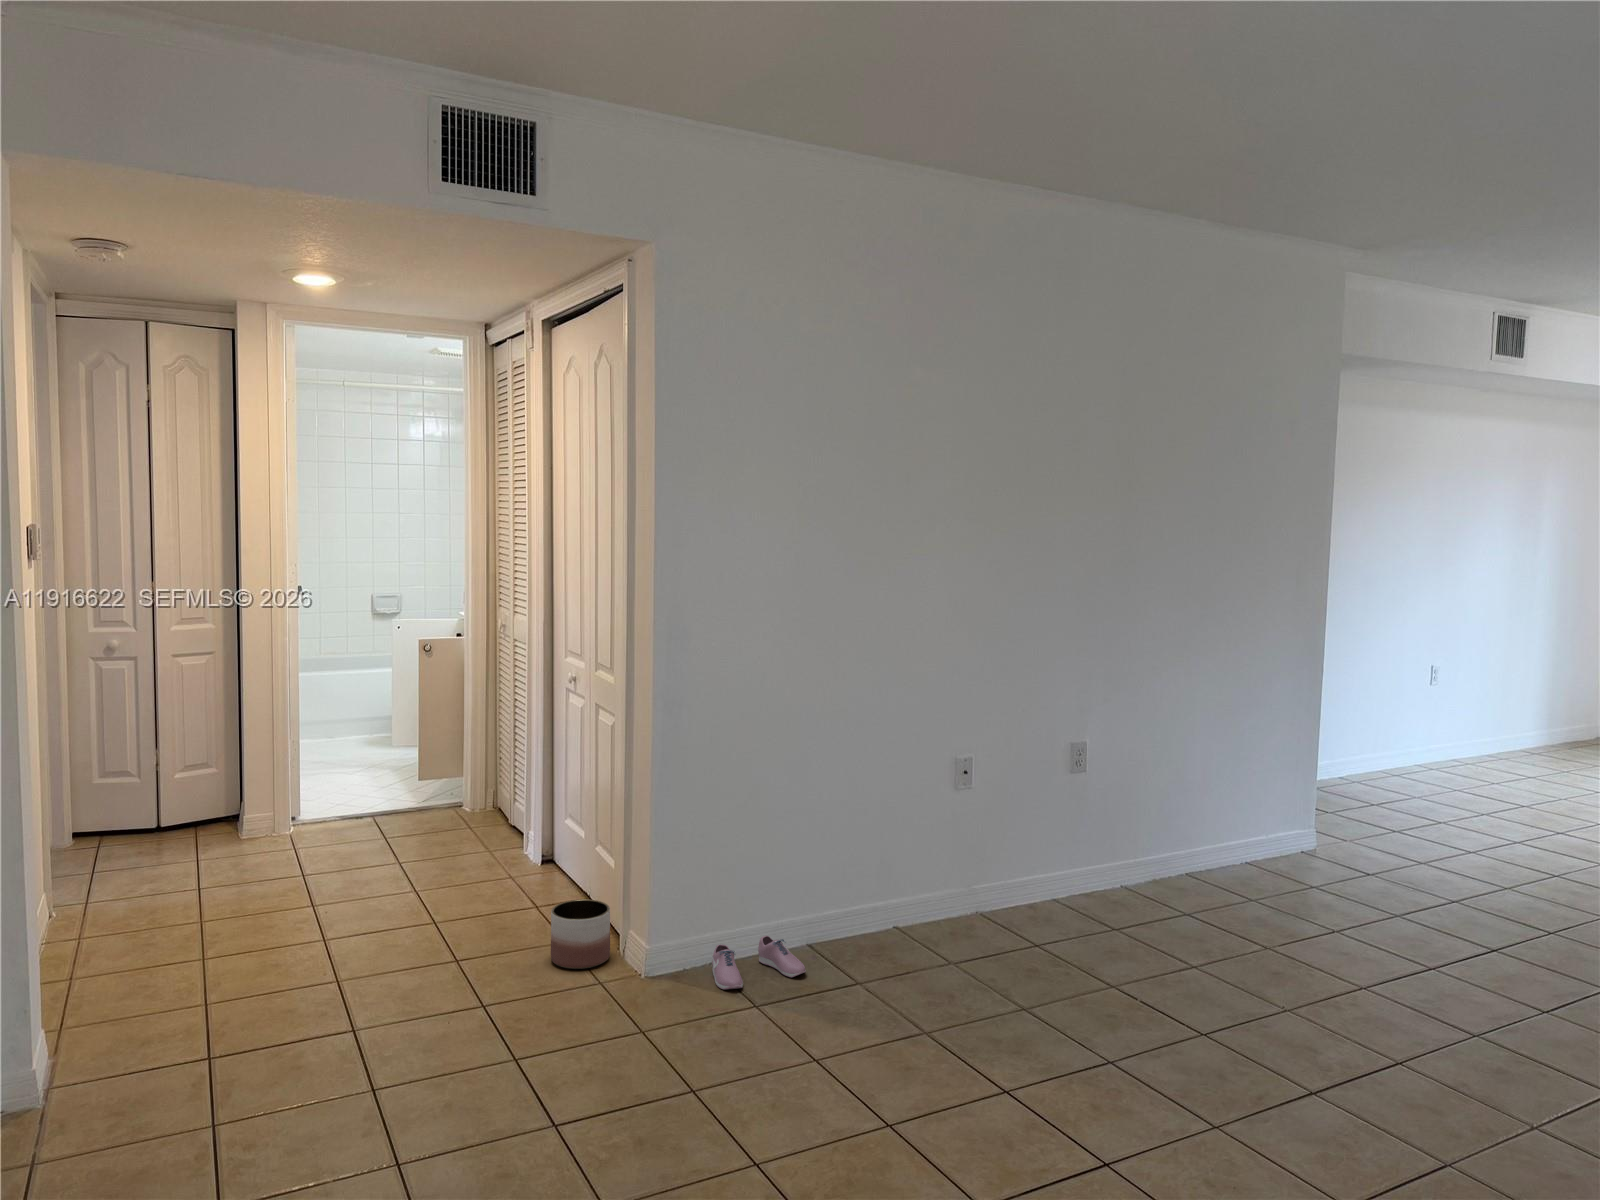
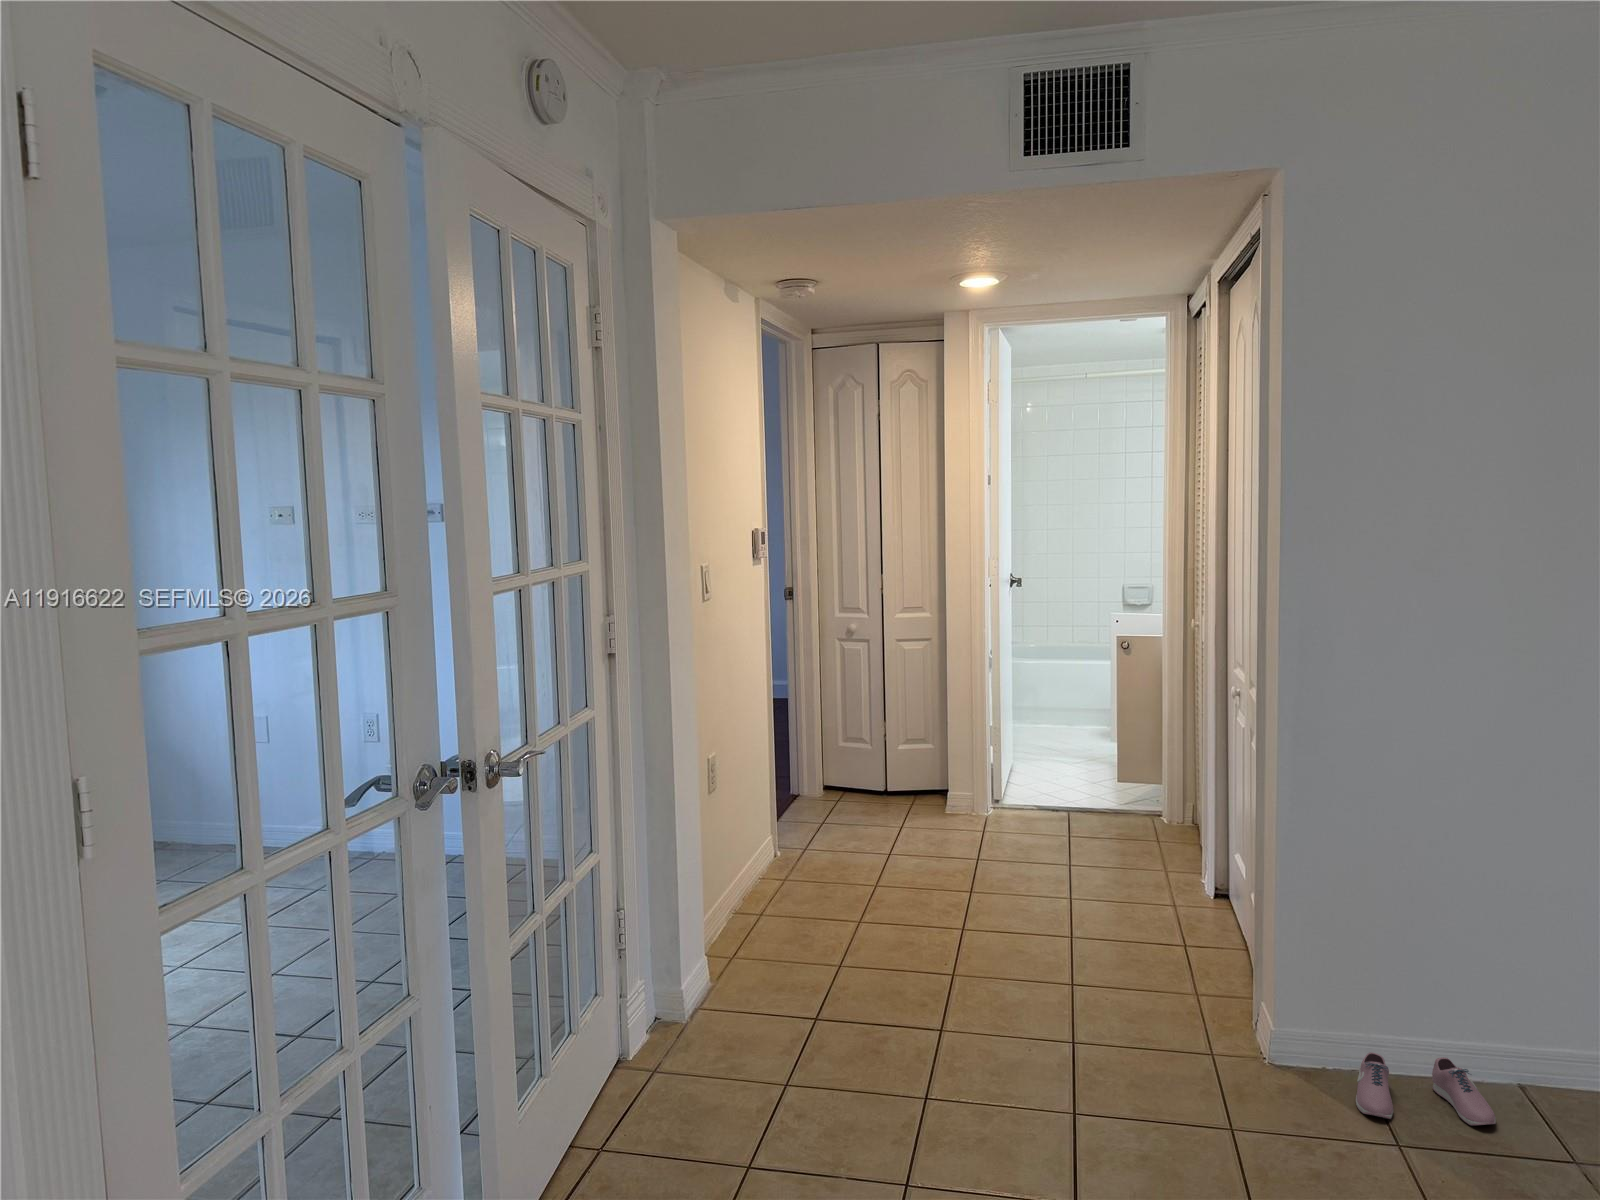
planter: present [551,899,610,969] -> none [1167,952,1238,1036]

